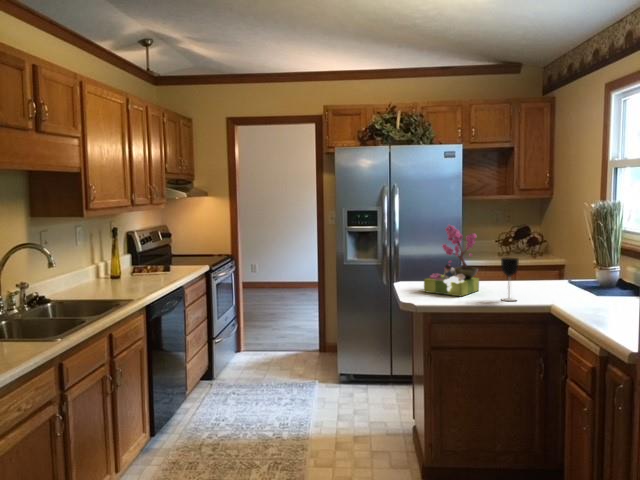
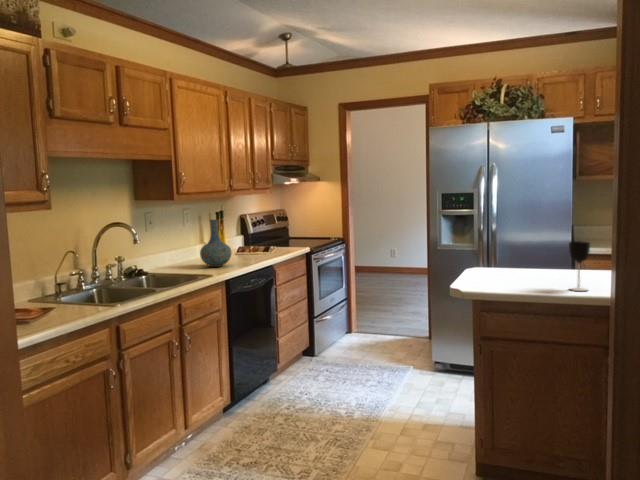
flower arrangement: present [424,225,479,296] -> none [488,204,554,284]
vase: none [108,238,143,291] -> present [200,219,231,267]

